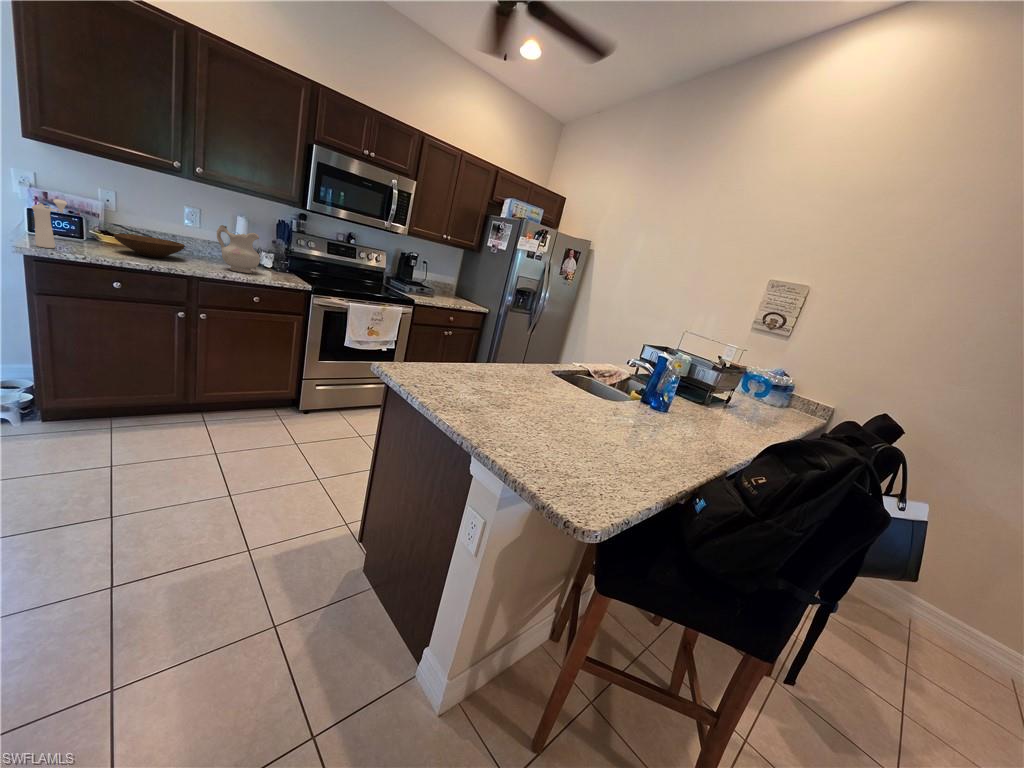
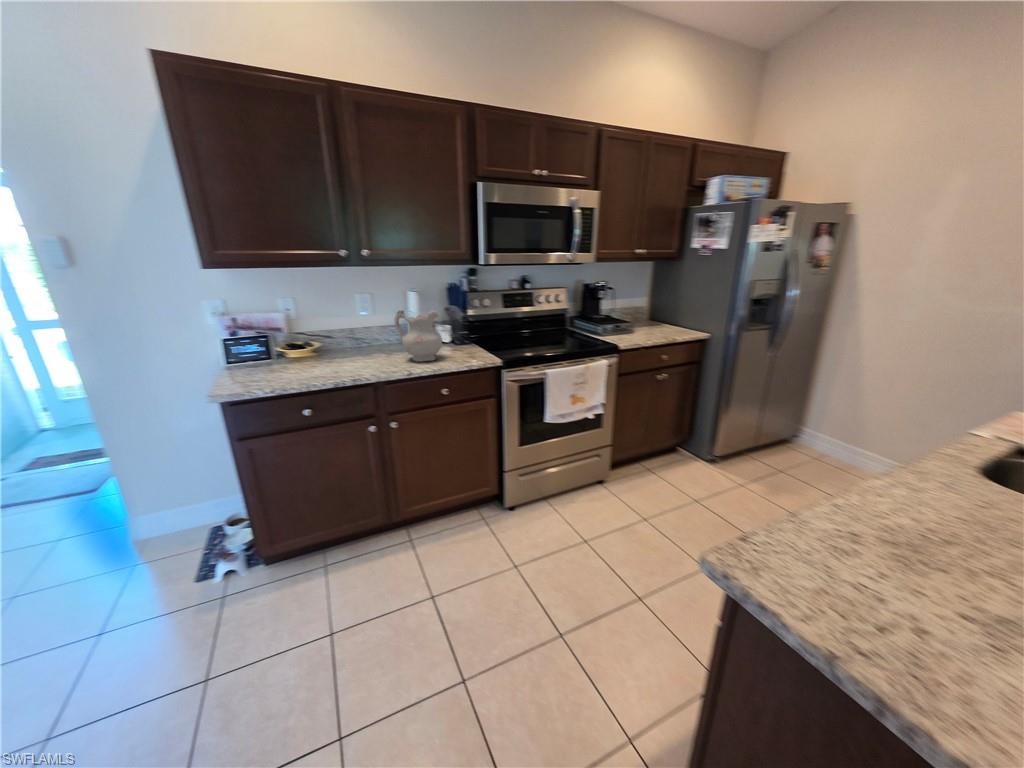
pepper mill: present [32,199,67,248] -> none [222,328,253,388]
wooden bowl: present [114,234,184,258] -> none [298,340,365,366]

